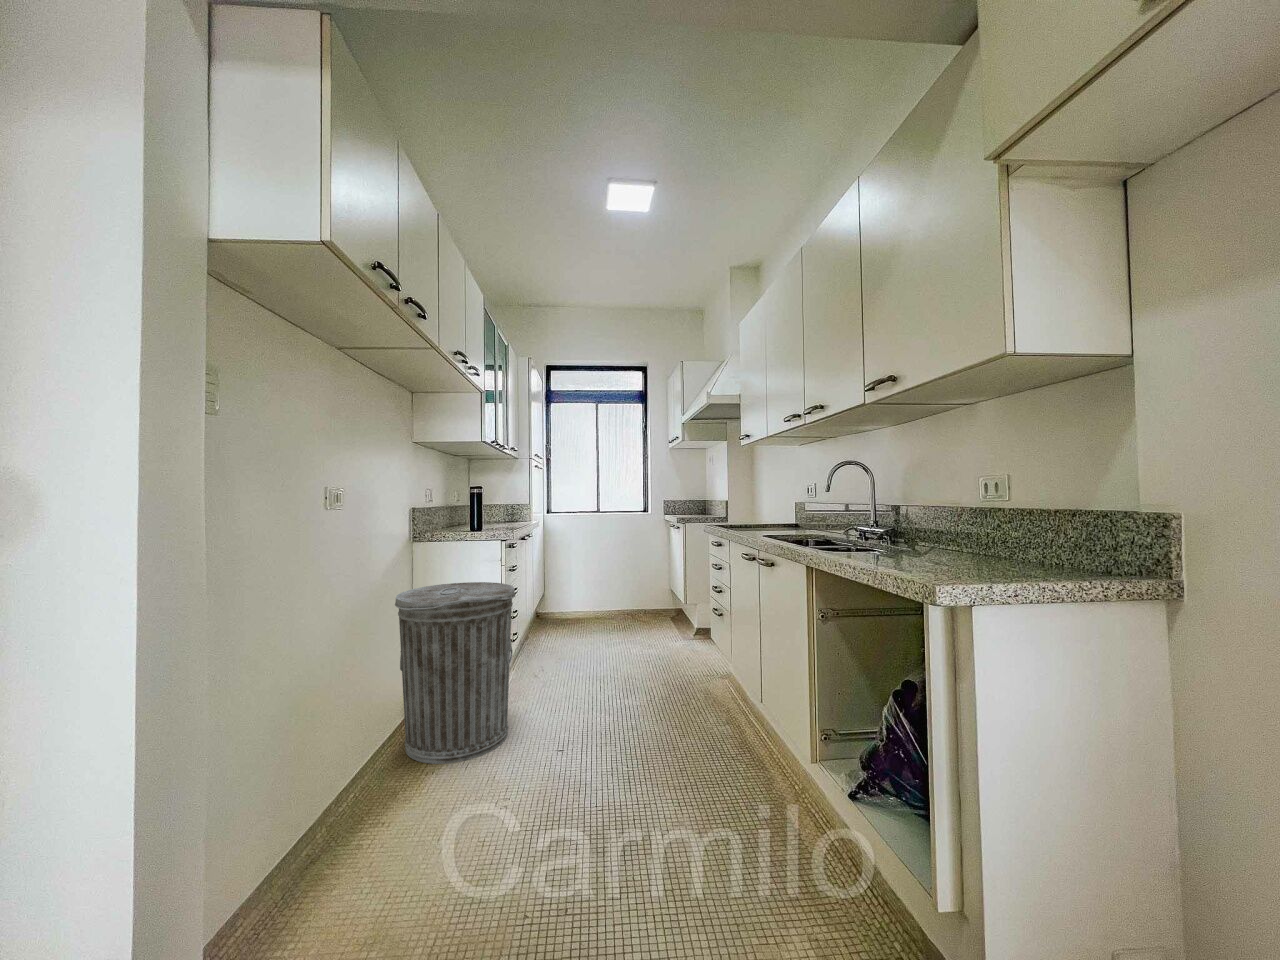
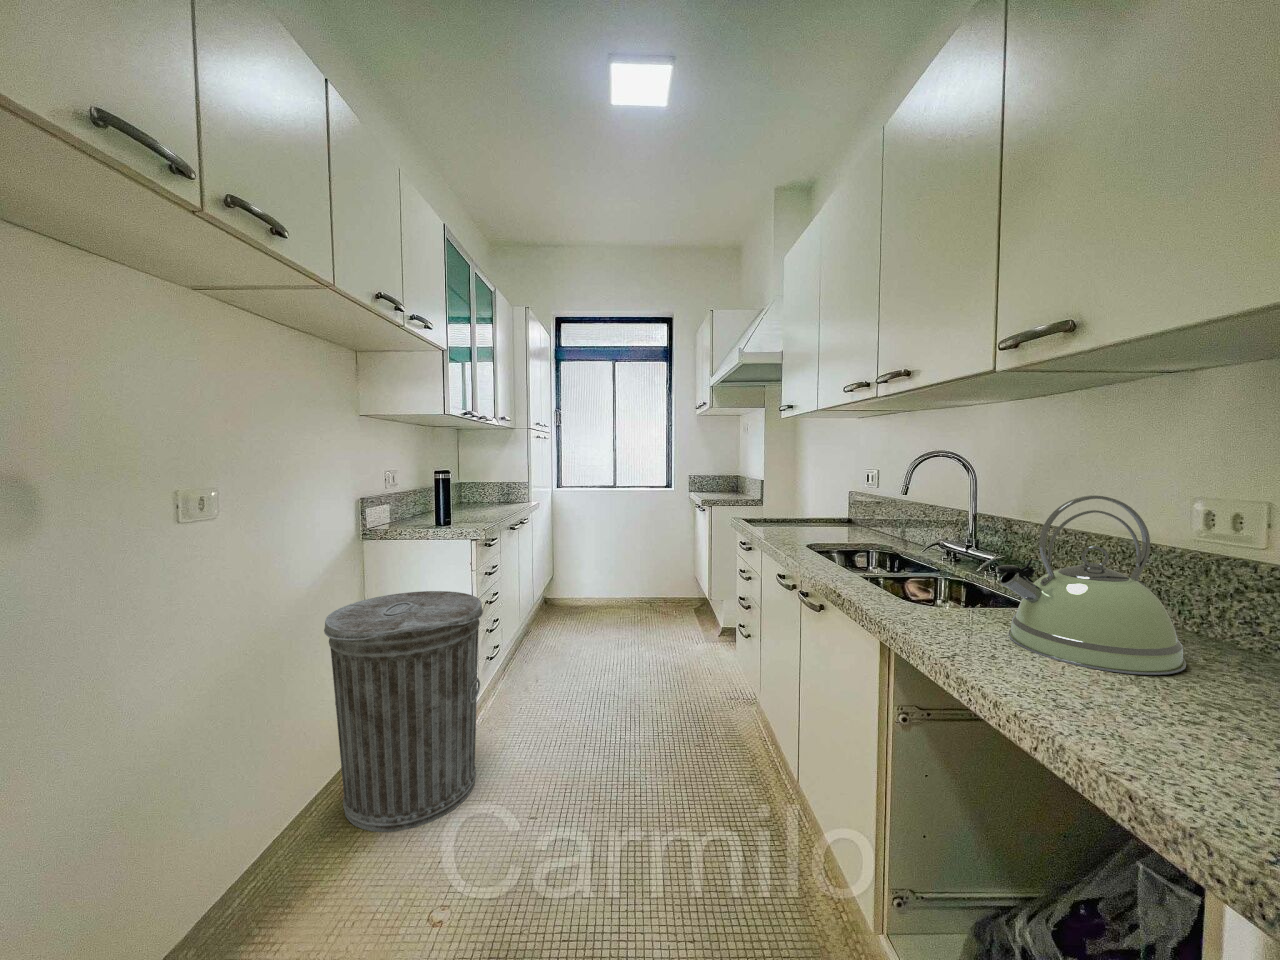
kettle: none [867,471,965,563] -> present [997,495,1186,675]

